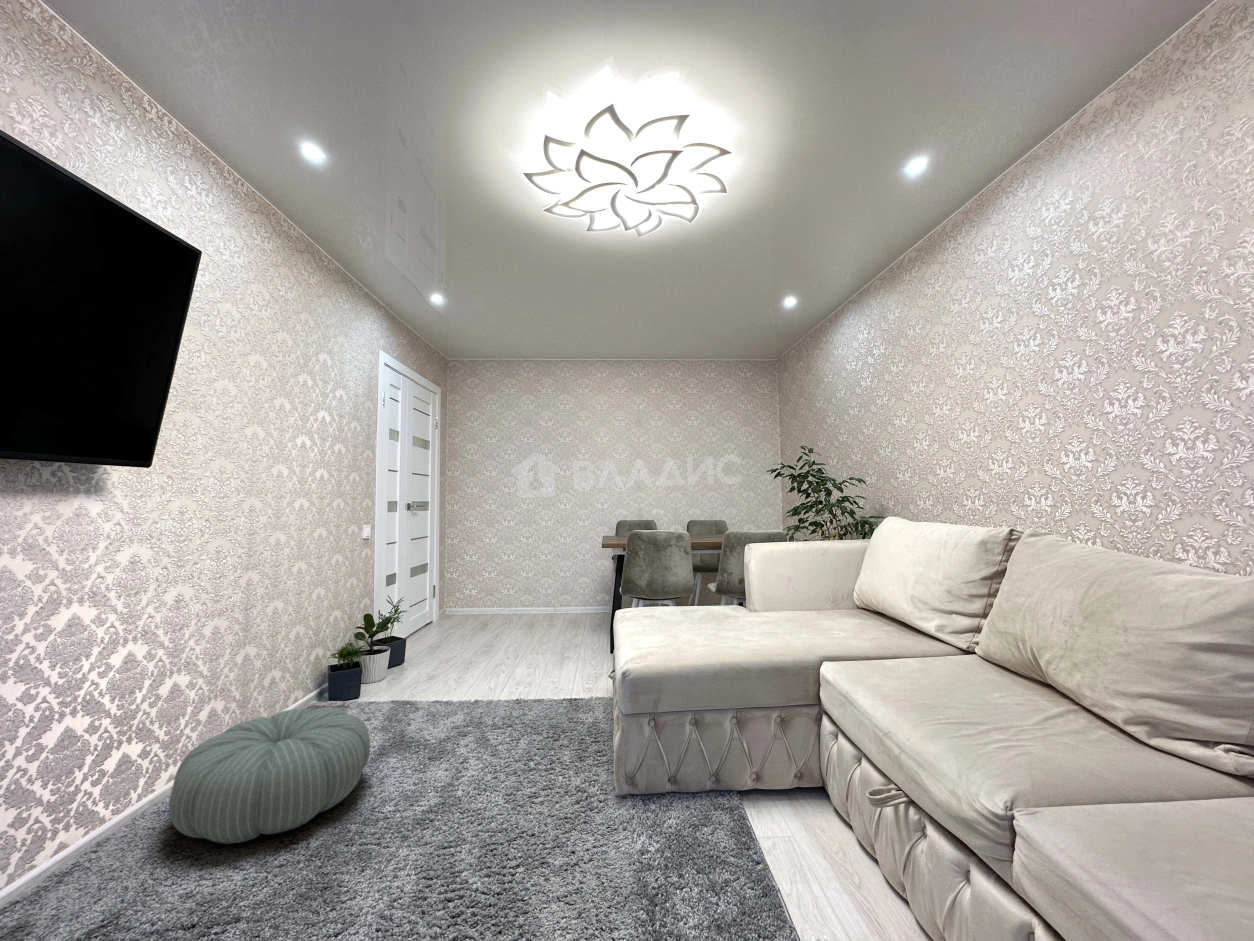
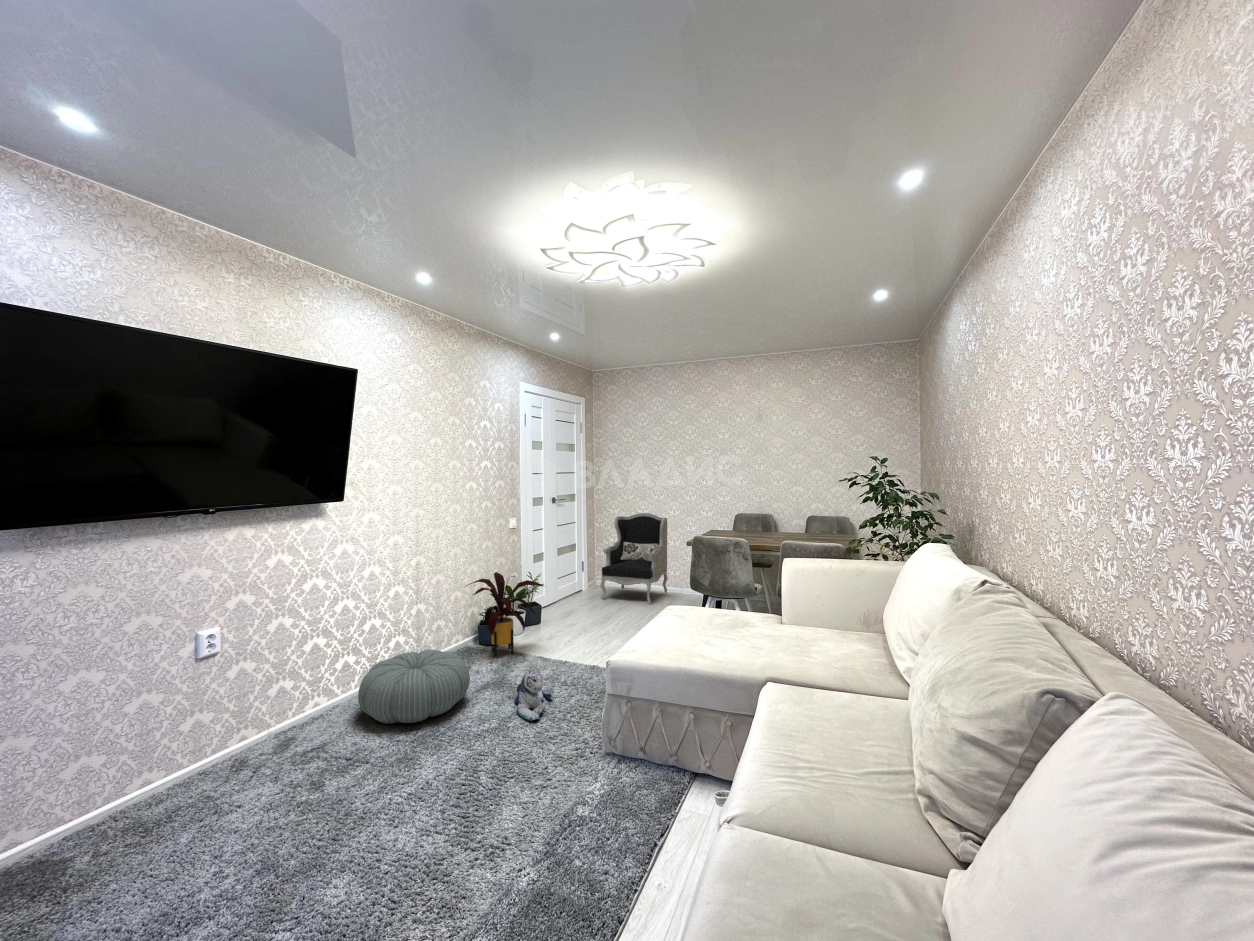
armchair: none [464,525,538,629] -> present [600,513,668,605]
house plant: none [312,594,438,712] -> present [465,572,543,657]
plush toy: none [443,709,498,783] -> present [514,670,552,721]

